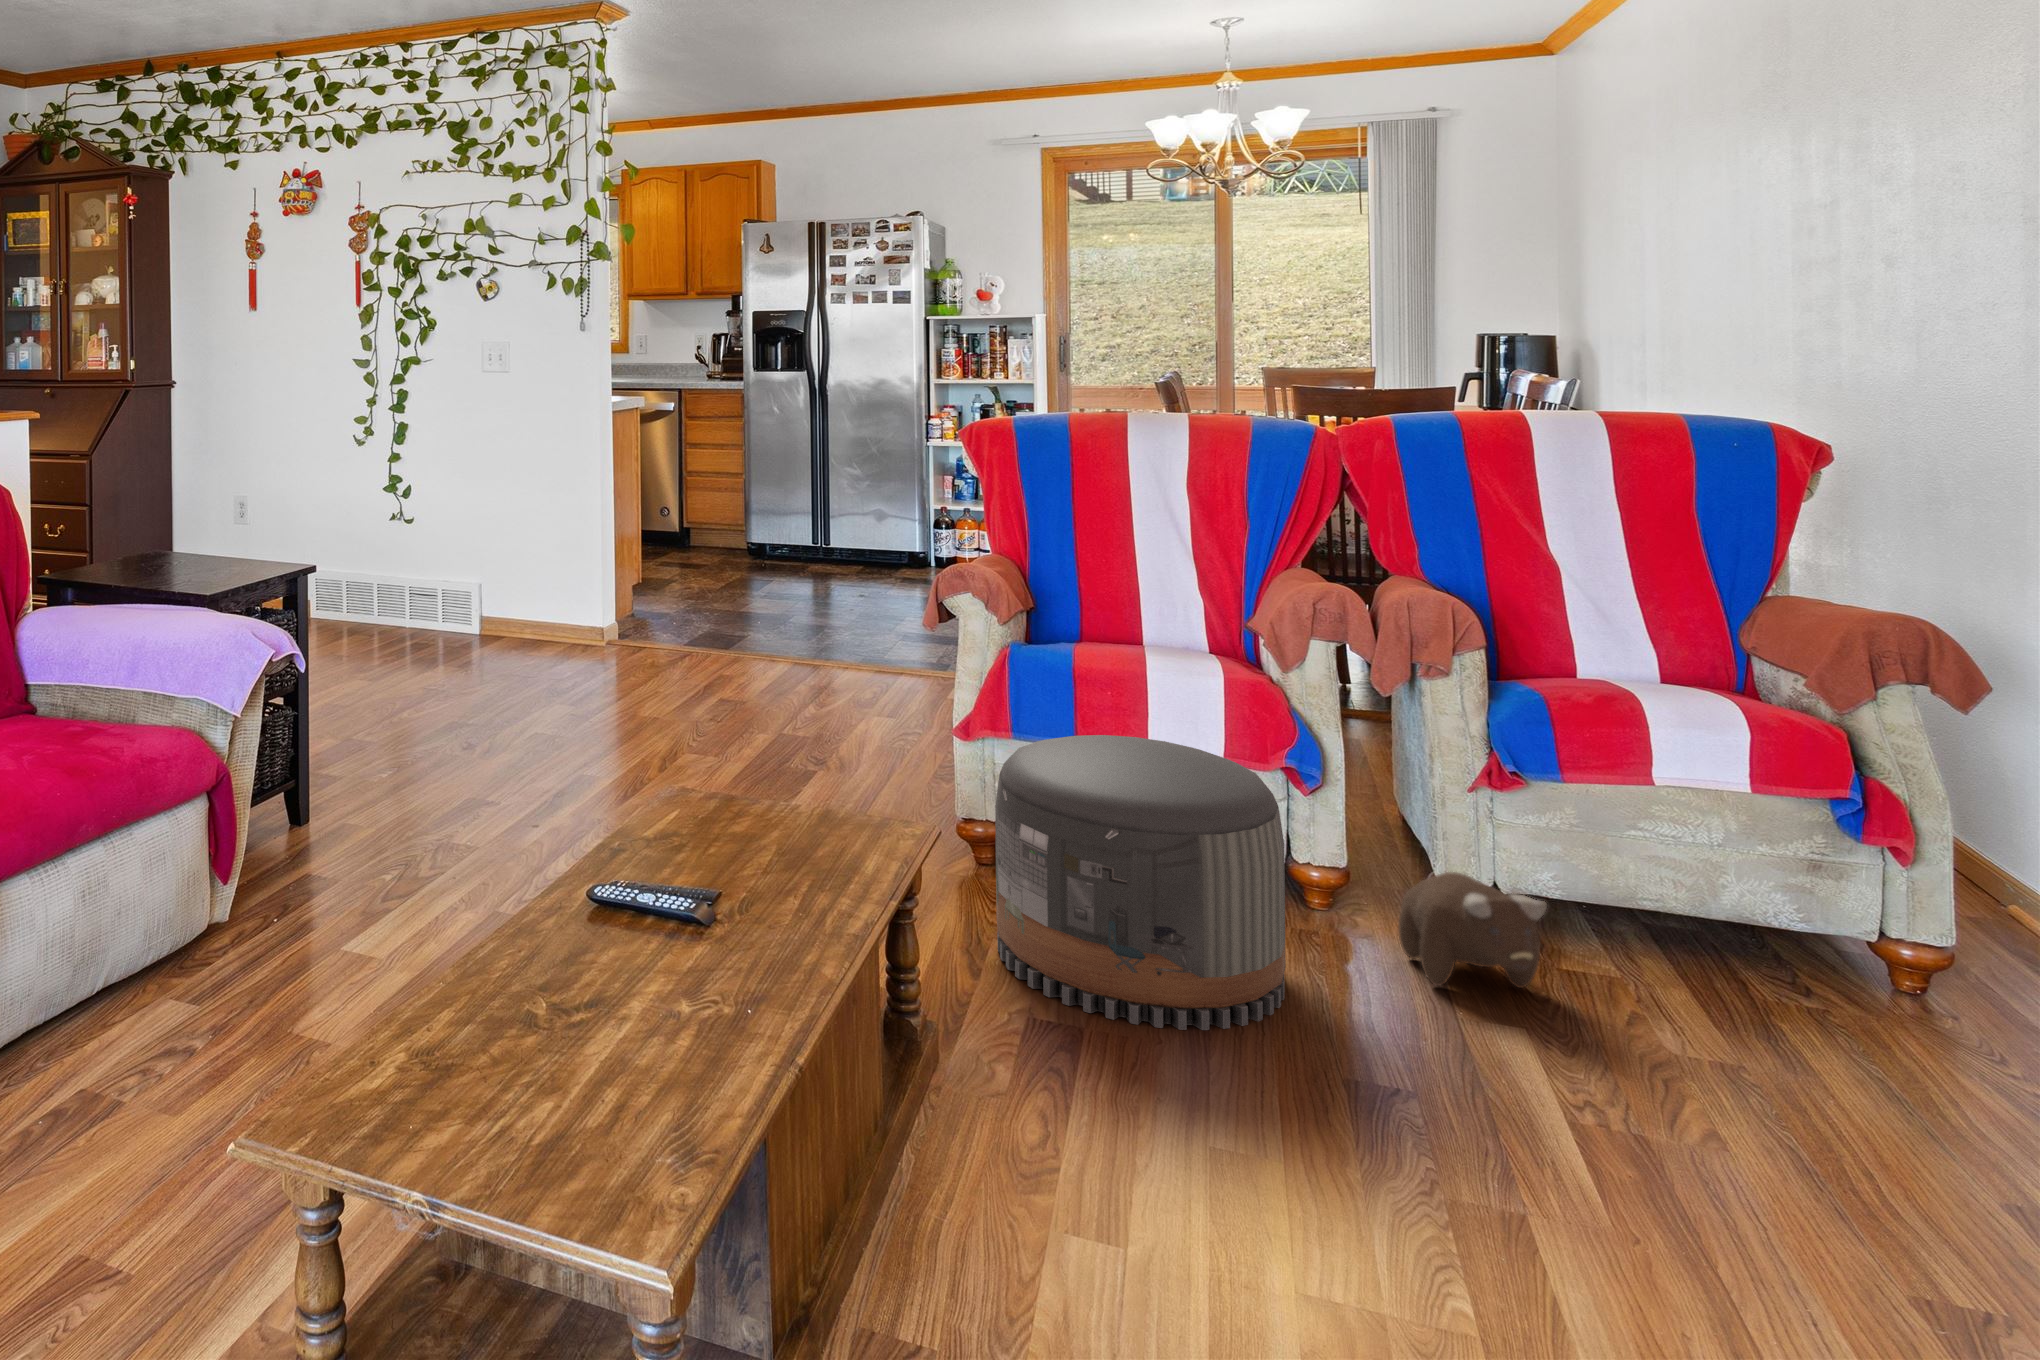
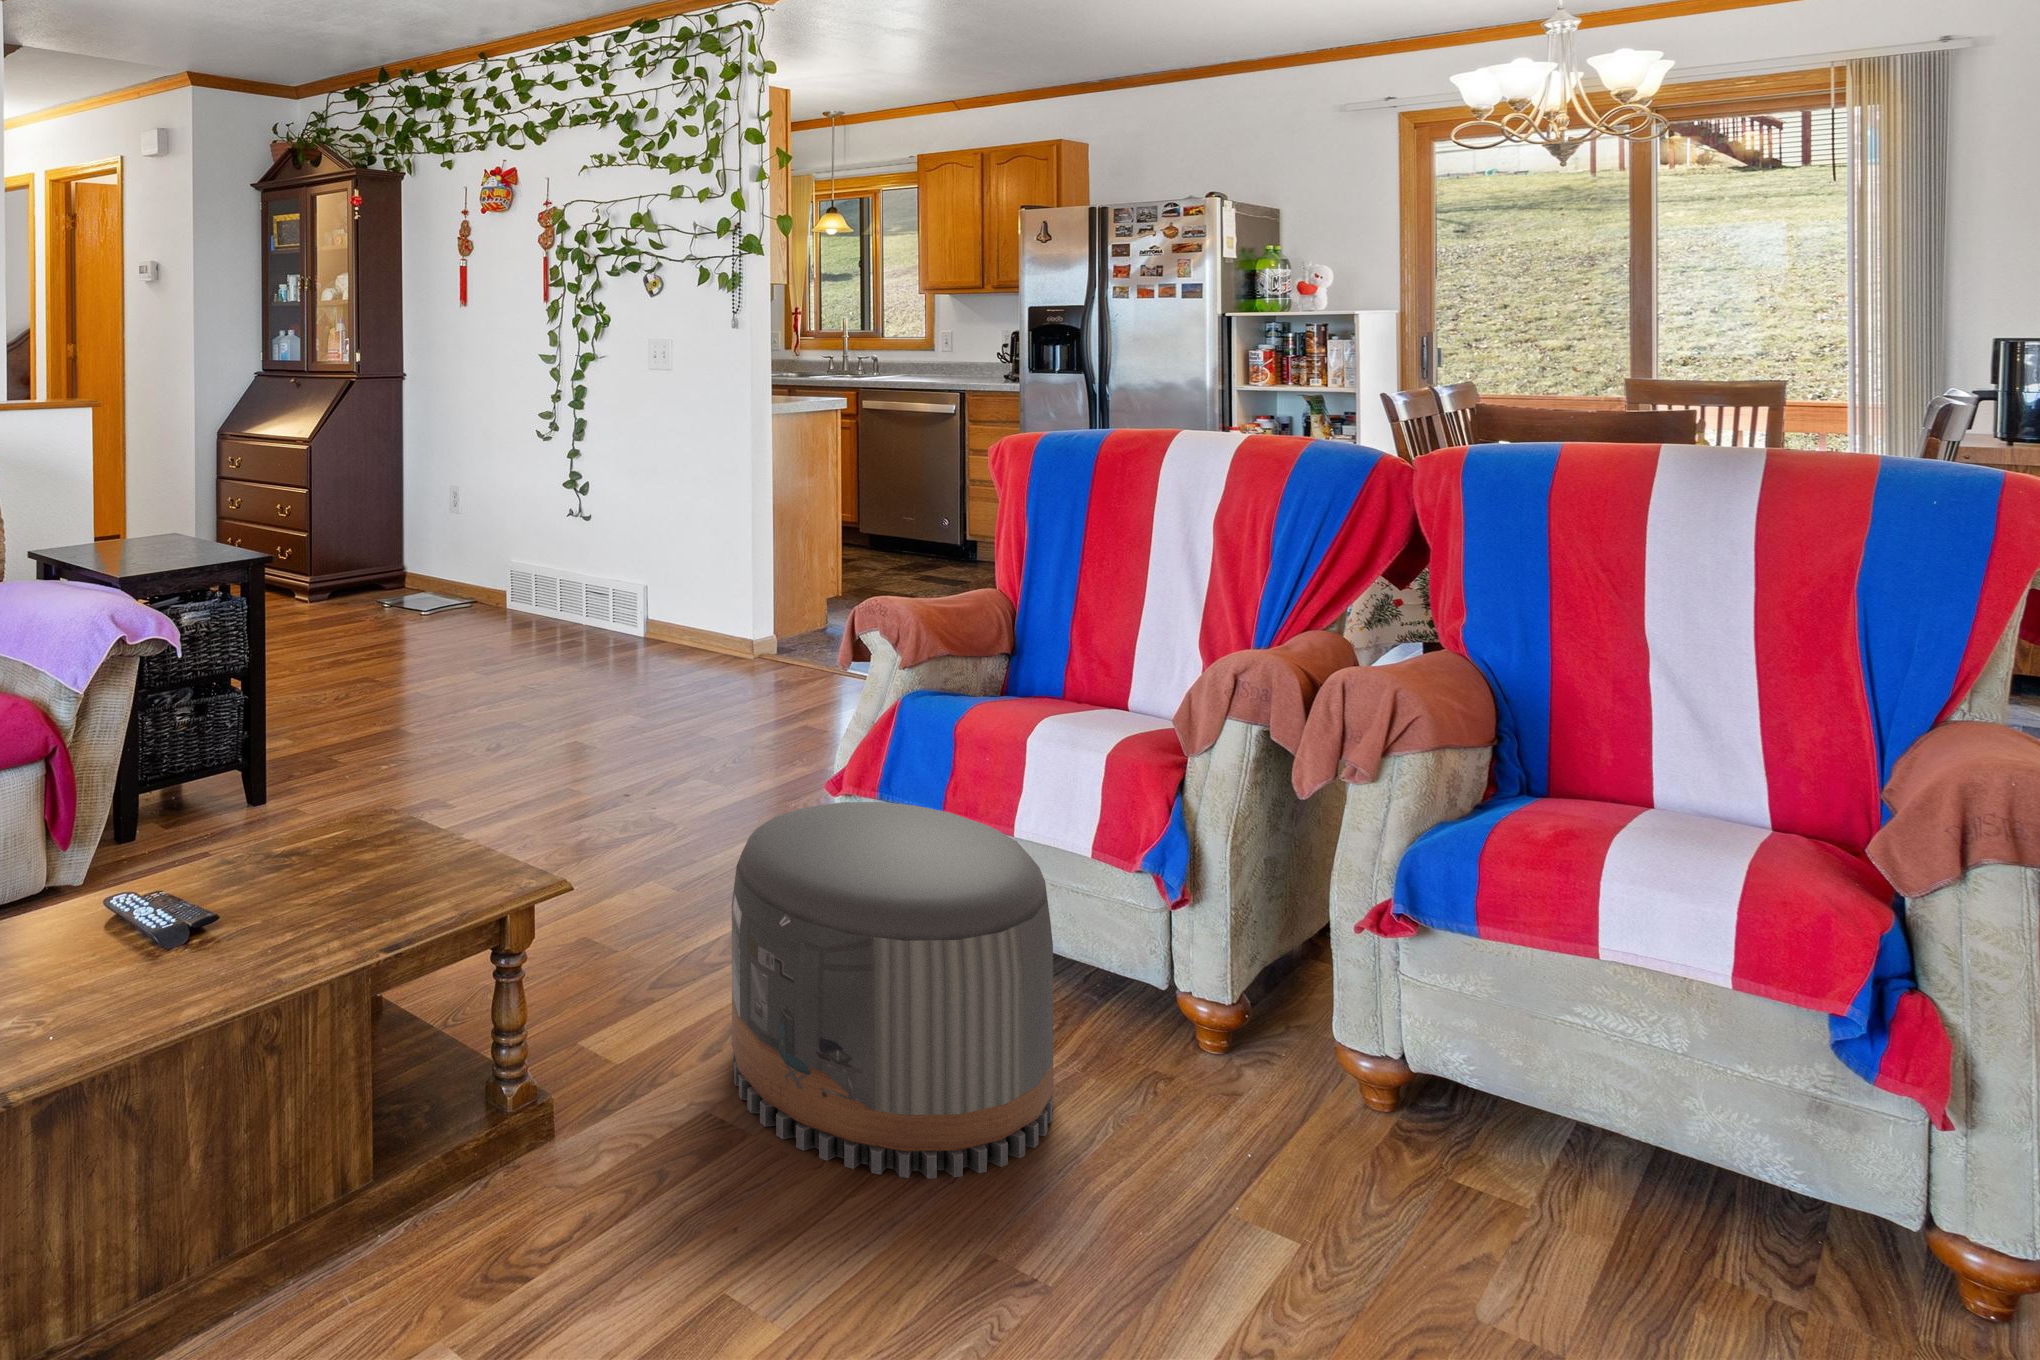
plush toy: present [1398,872,1547,988] -> none [1224,1037,1388,1208]

